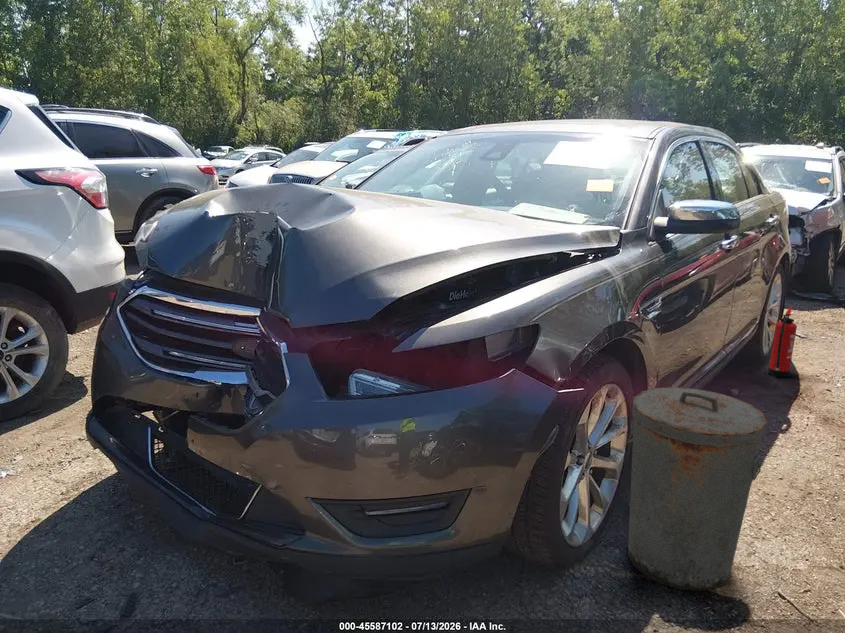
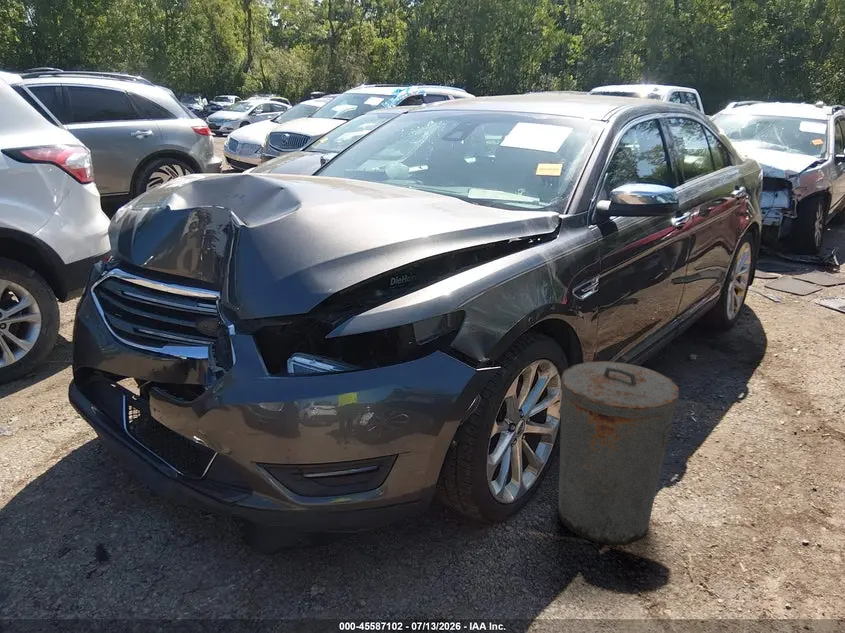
fire extinguisher: present [768,306,797,378] -> none [733,275,761,344]

